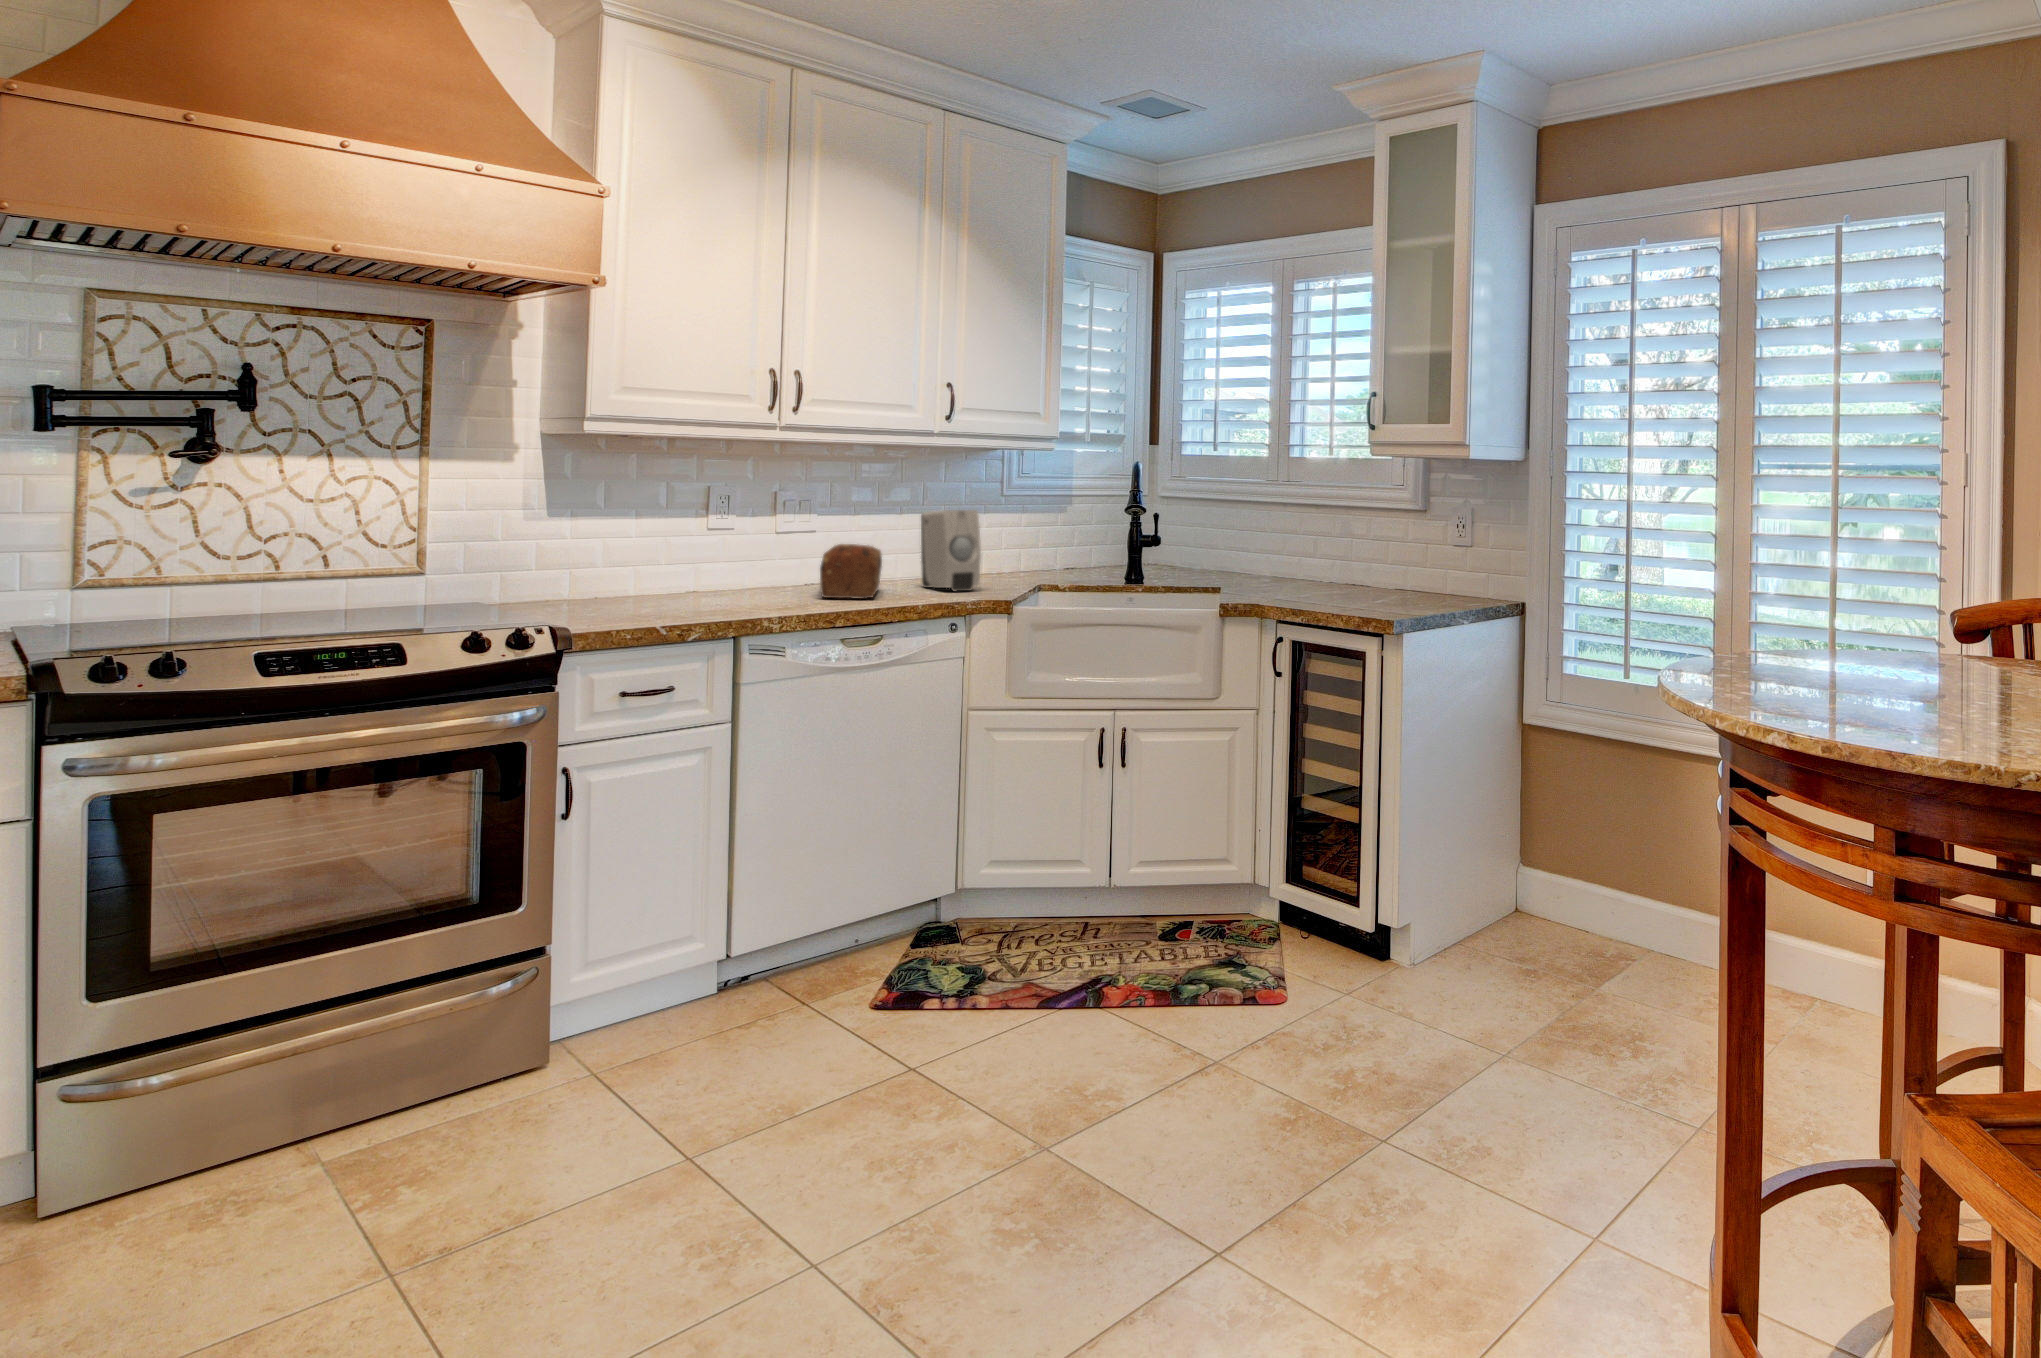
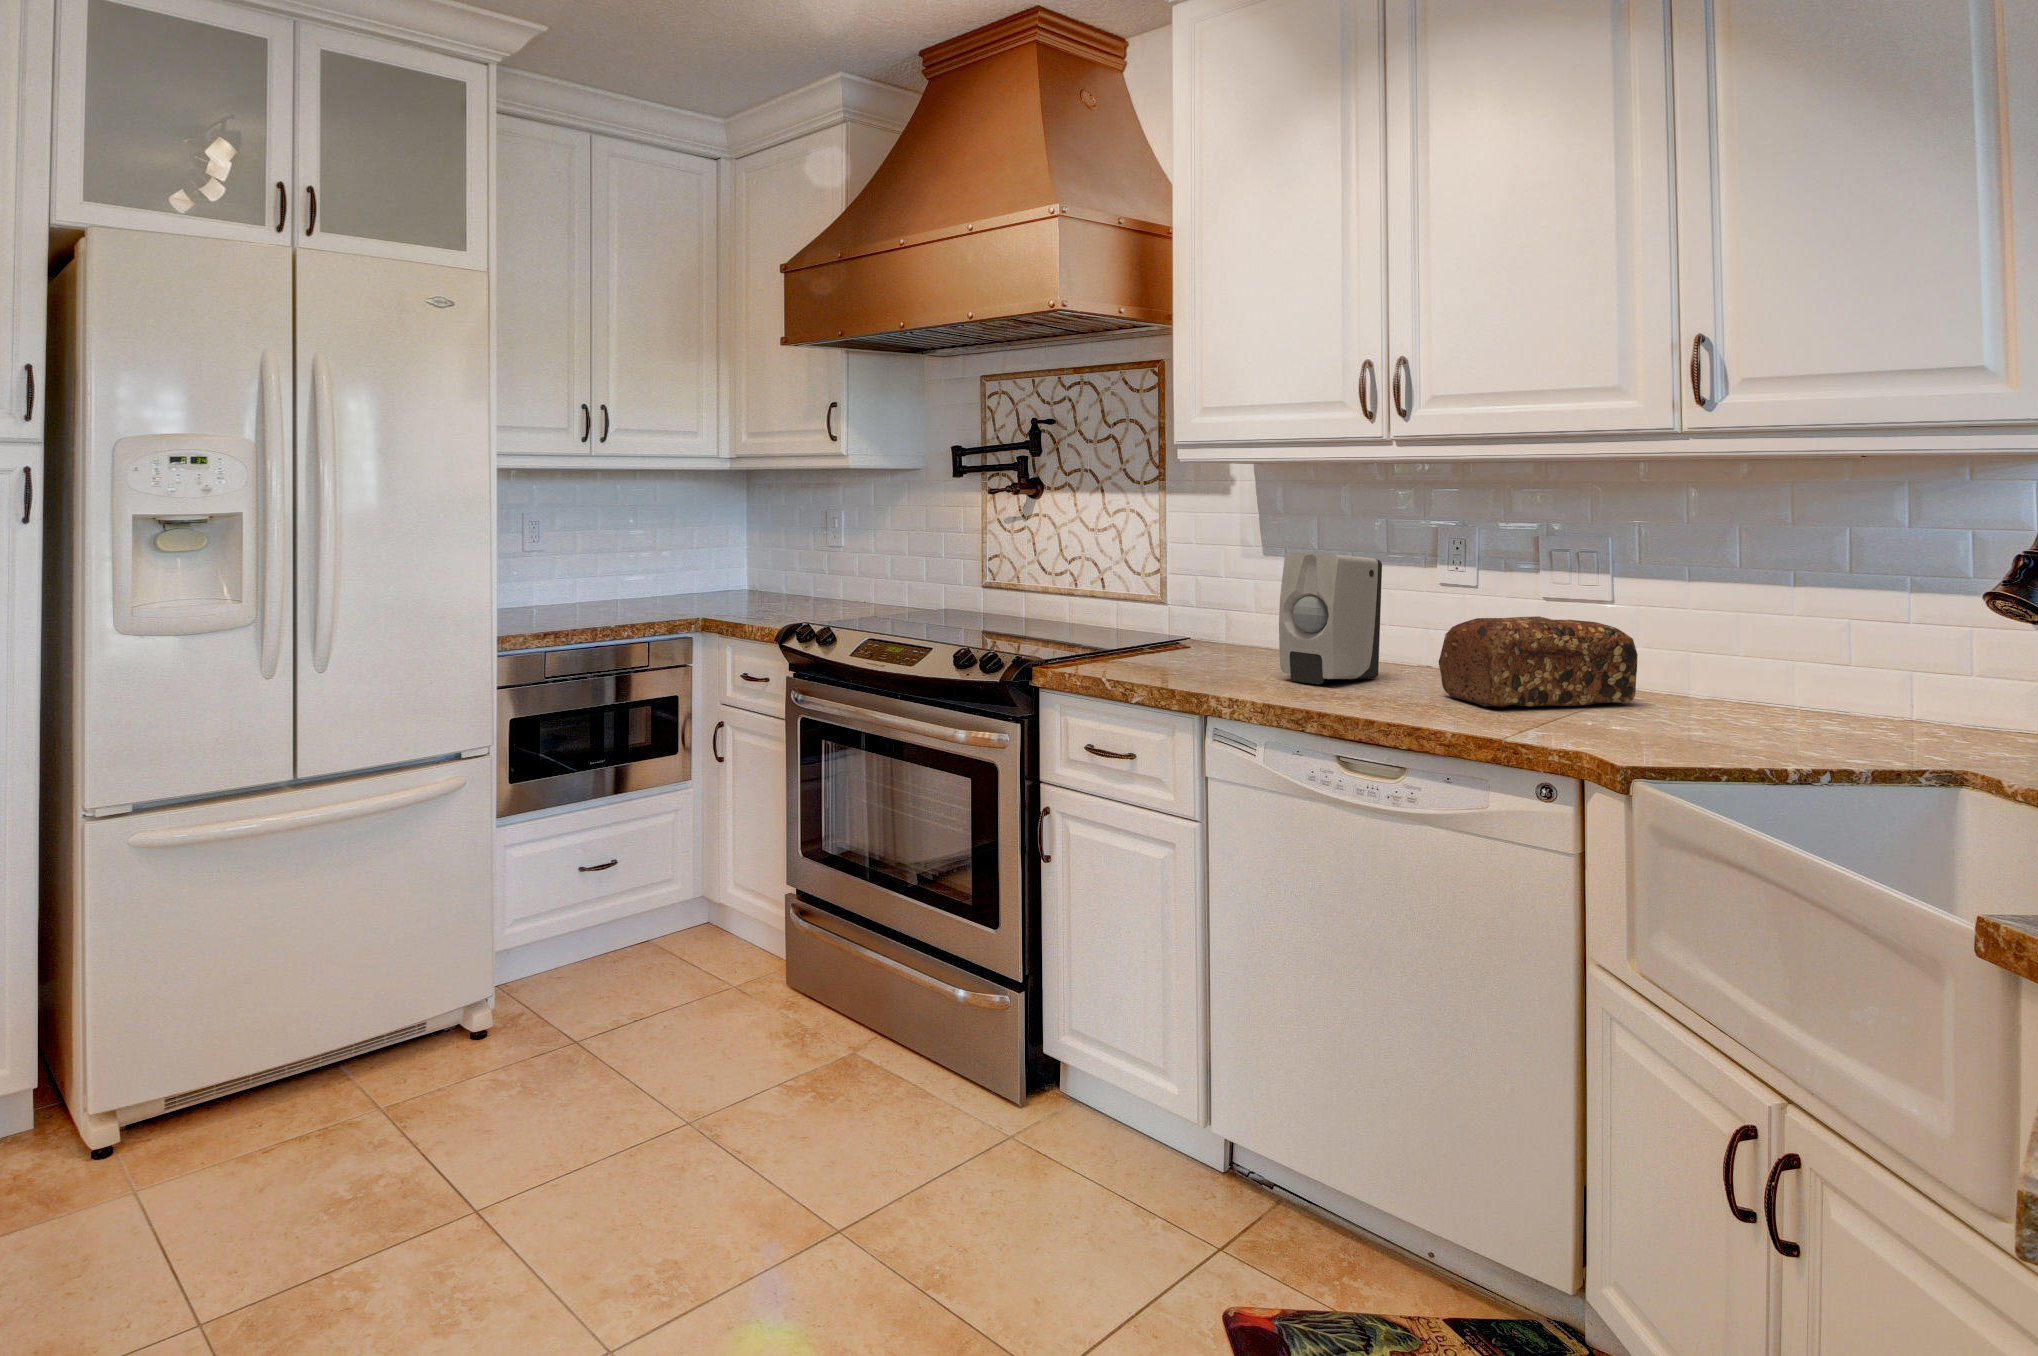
soap dispenser: present [921,510,981,591] -> present [1279,552,1382,684]

